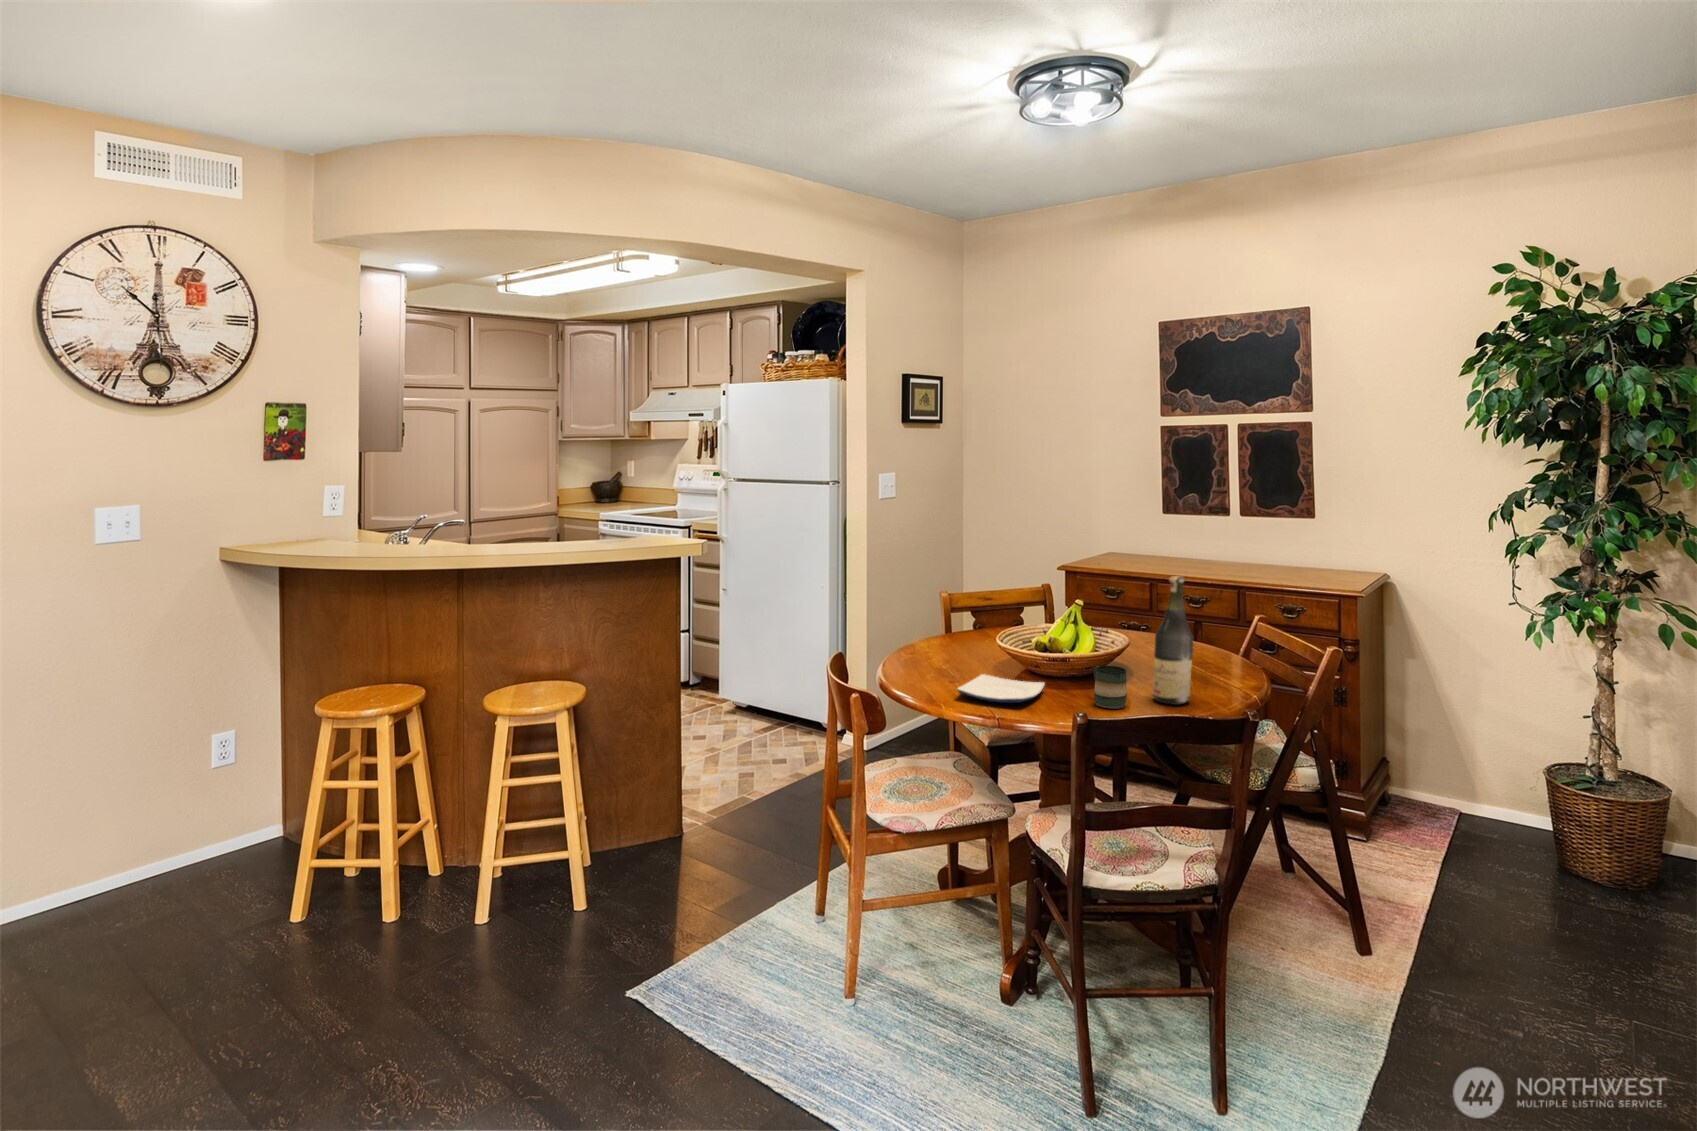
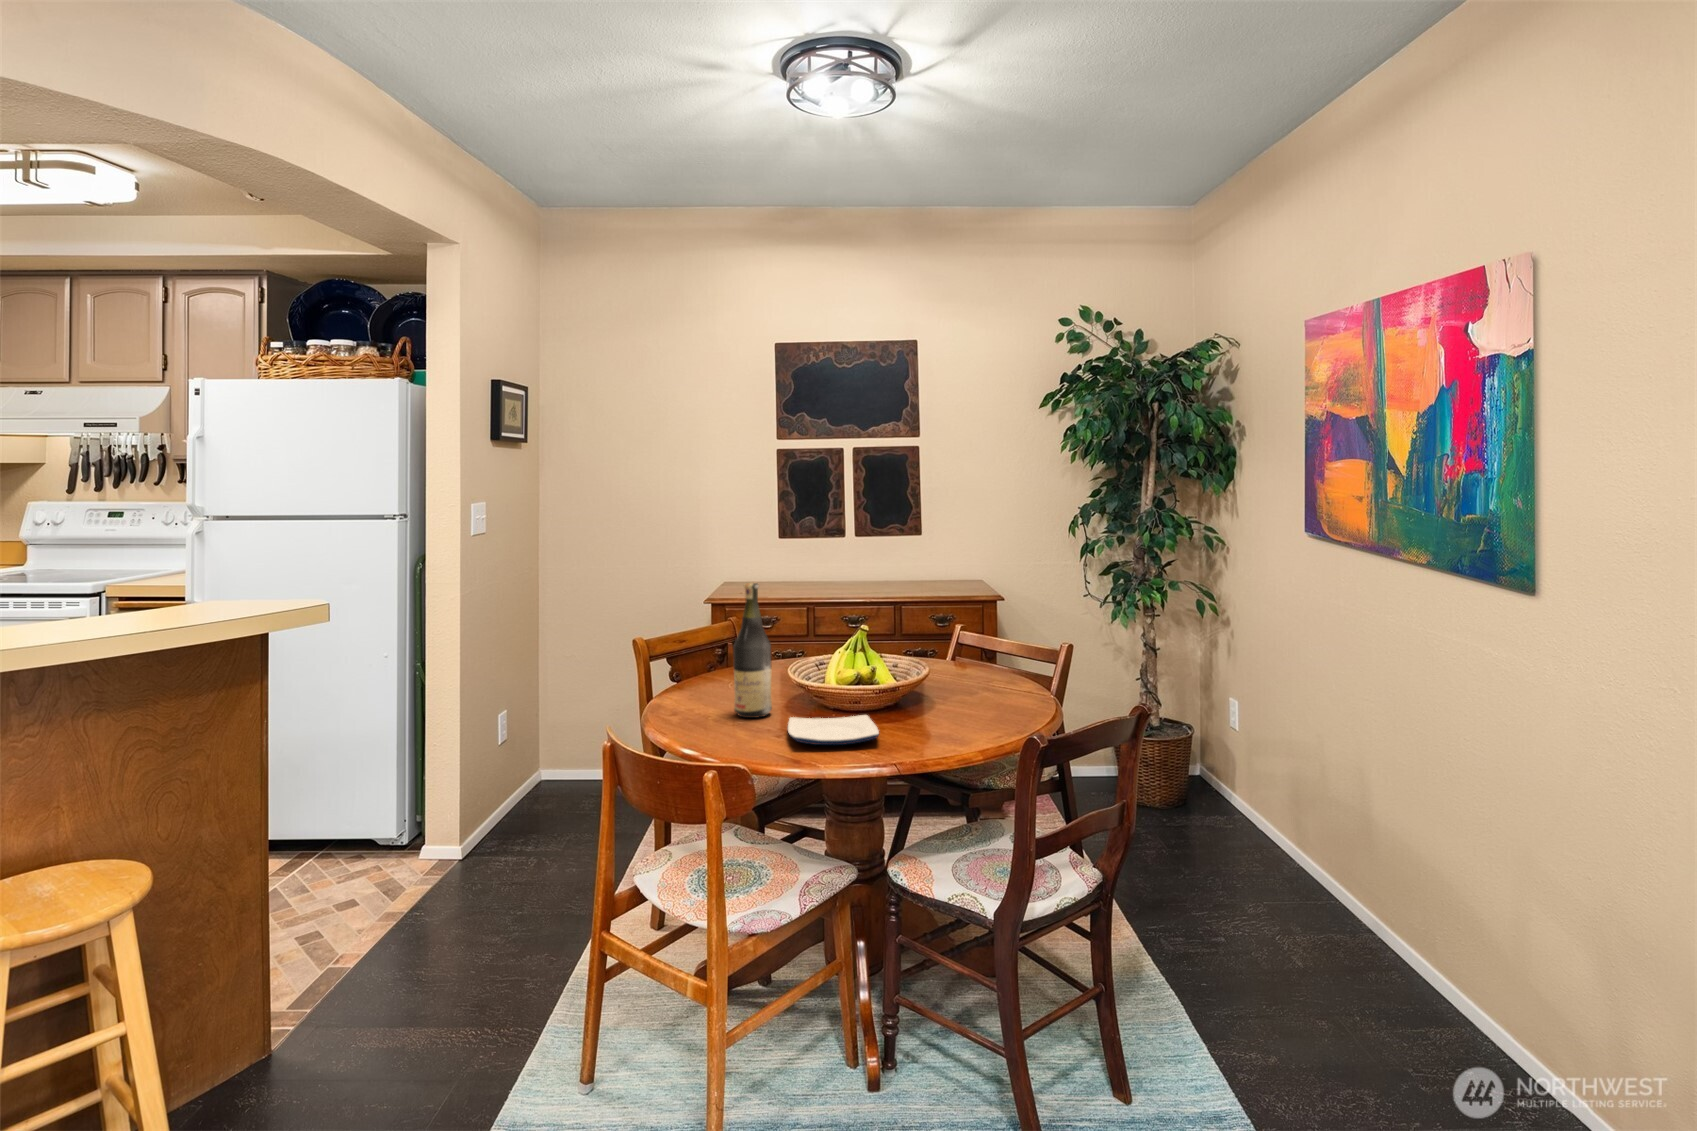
wine bottle: present [1152,576,1193,705] -> present [733,582,772,718]
mug: present [1094,666,1127,709] -> none [919,683,965,729]

